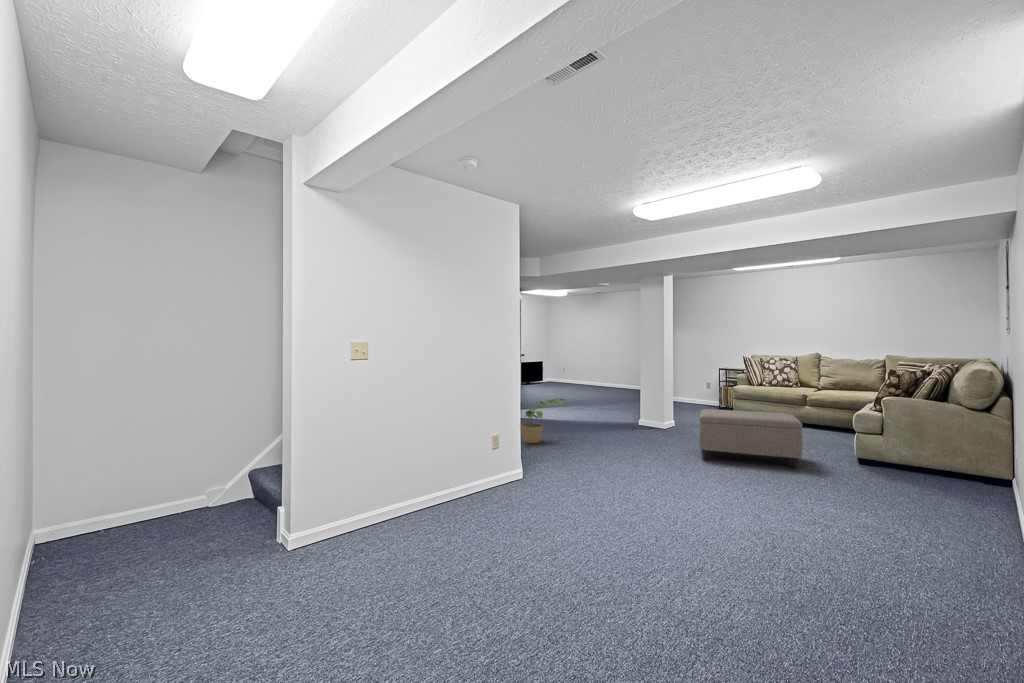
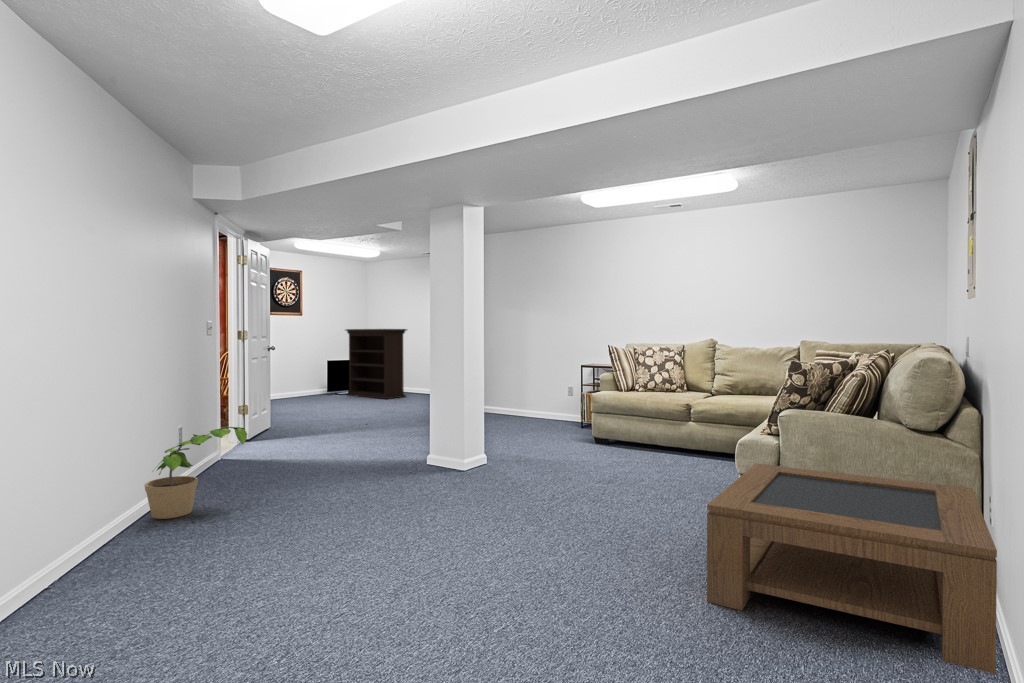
bookshelf: none [539,342,582,388] -> present [346,329,407,399]
ottoman: present [700,409,802,468] -> none [465,440,640,551]
coffee table: none [850,426,1012,518] -> present [707,464,997,674]

